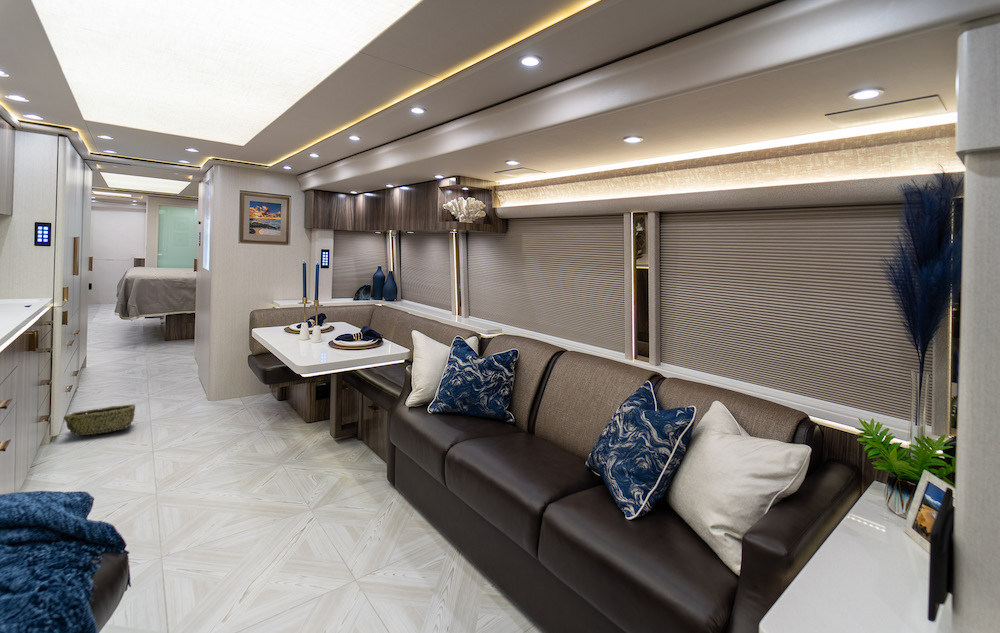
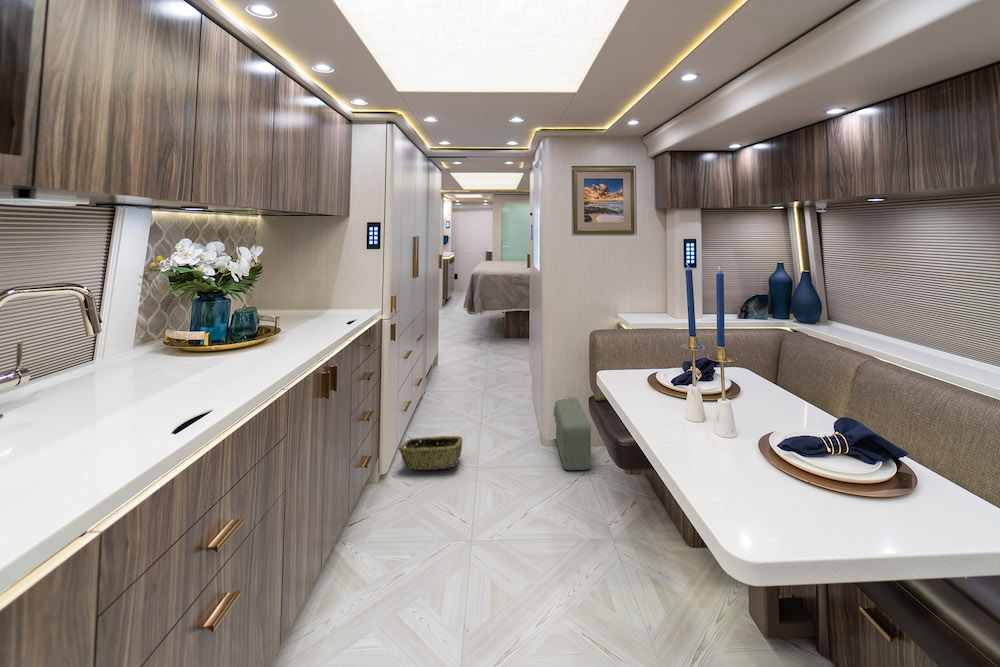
pouf: none [225,368,257,417] -> present [553,398,591,470]

